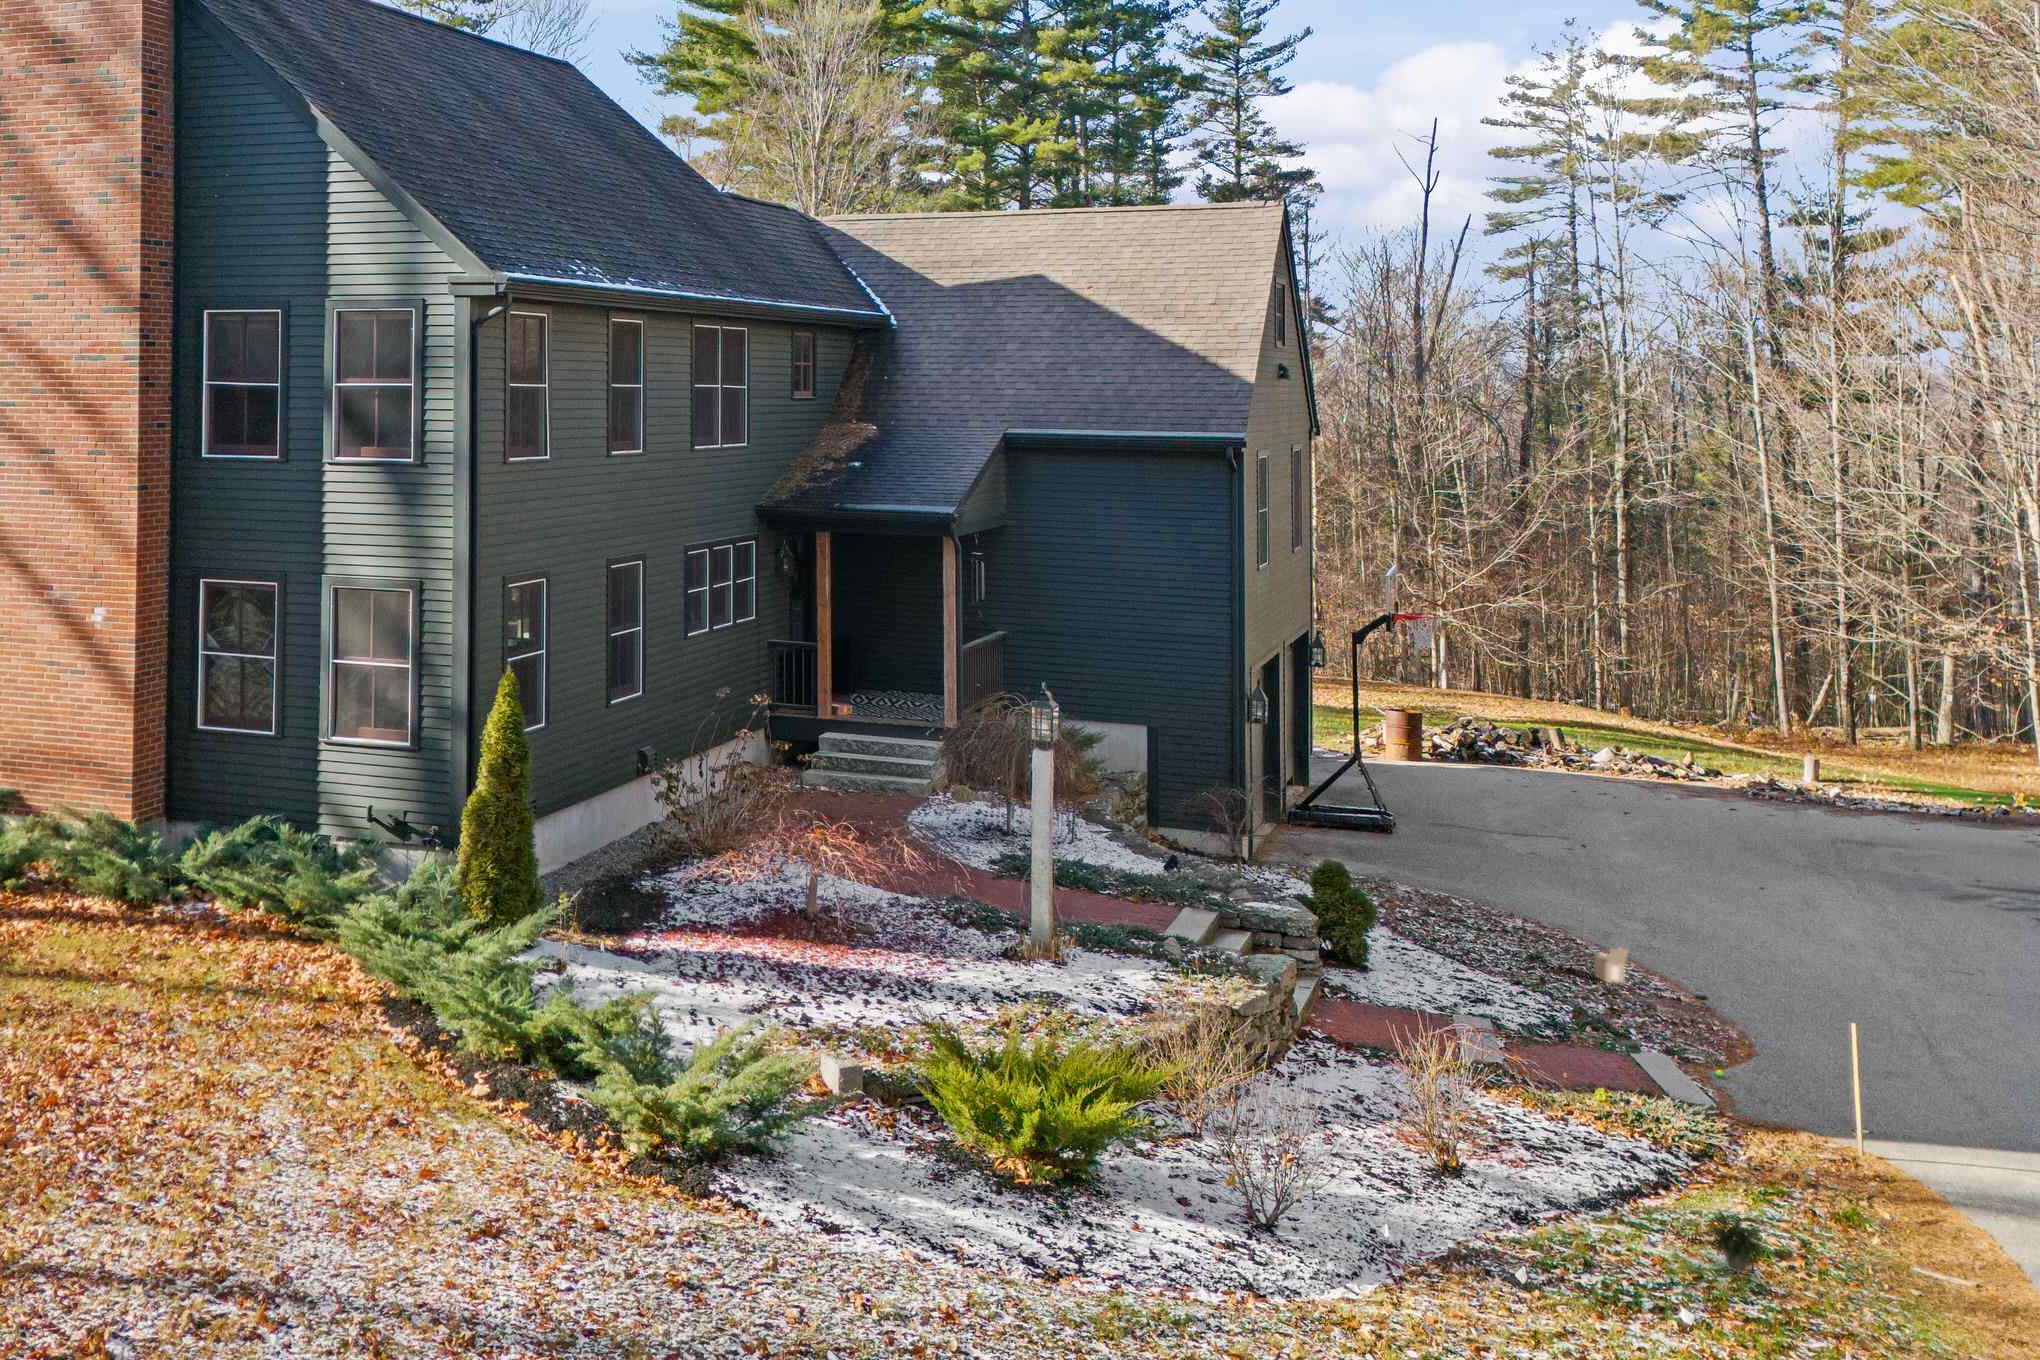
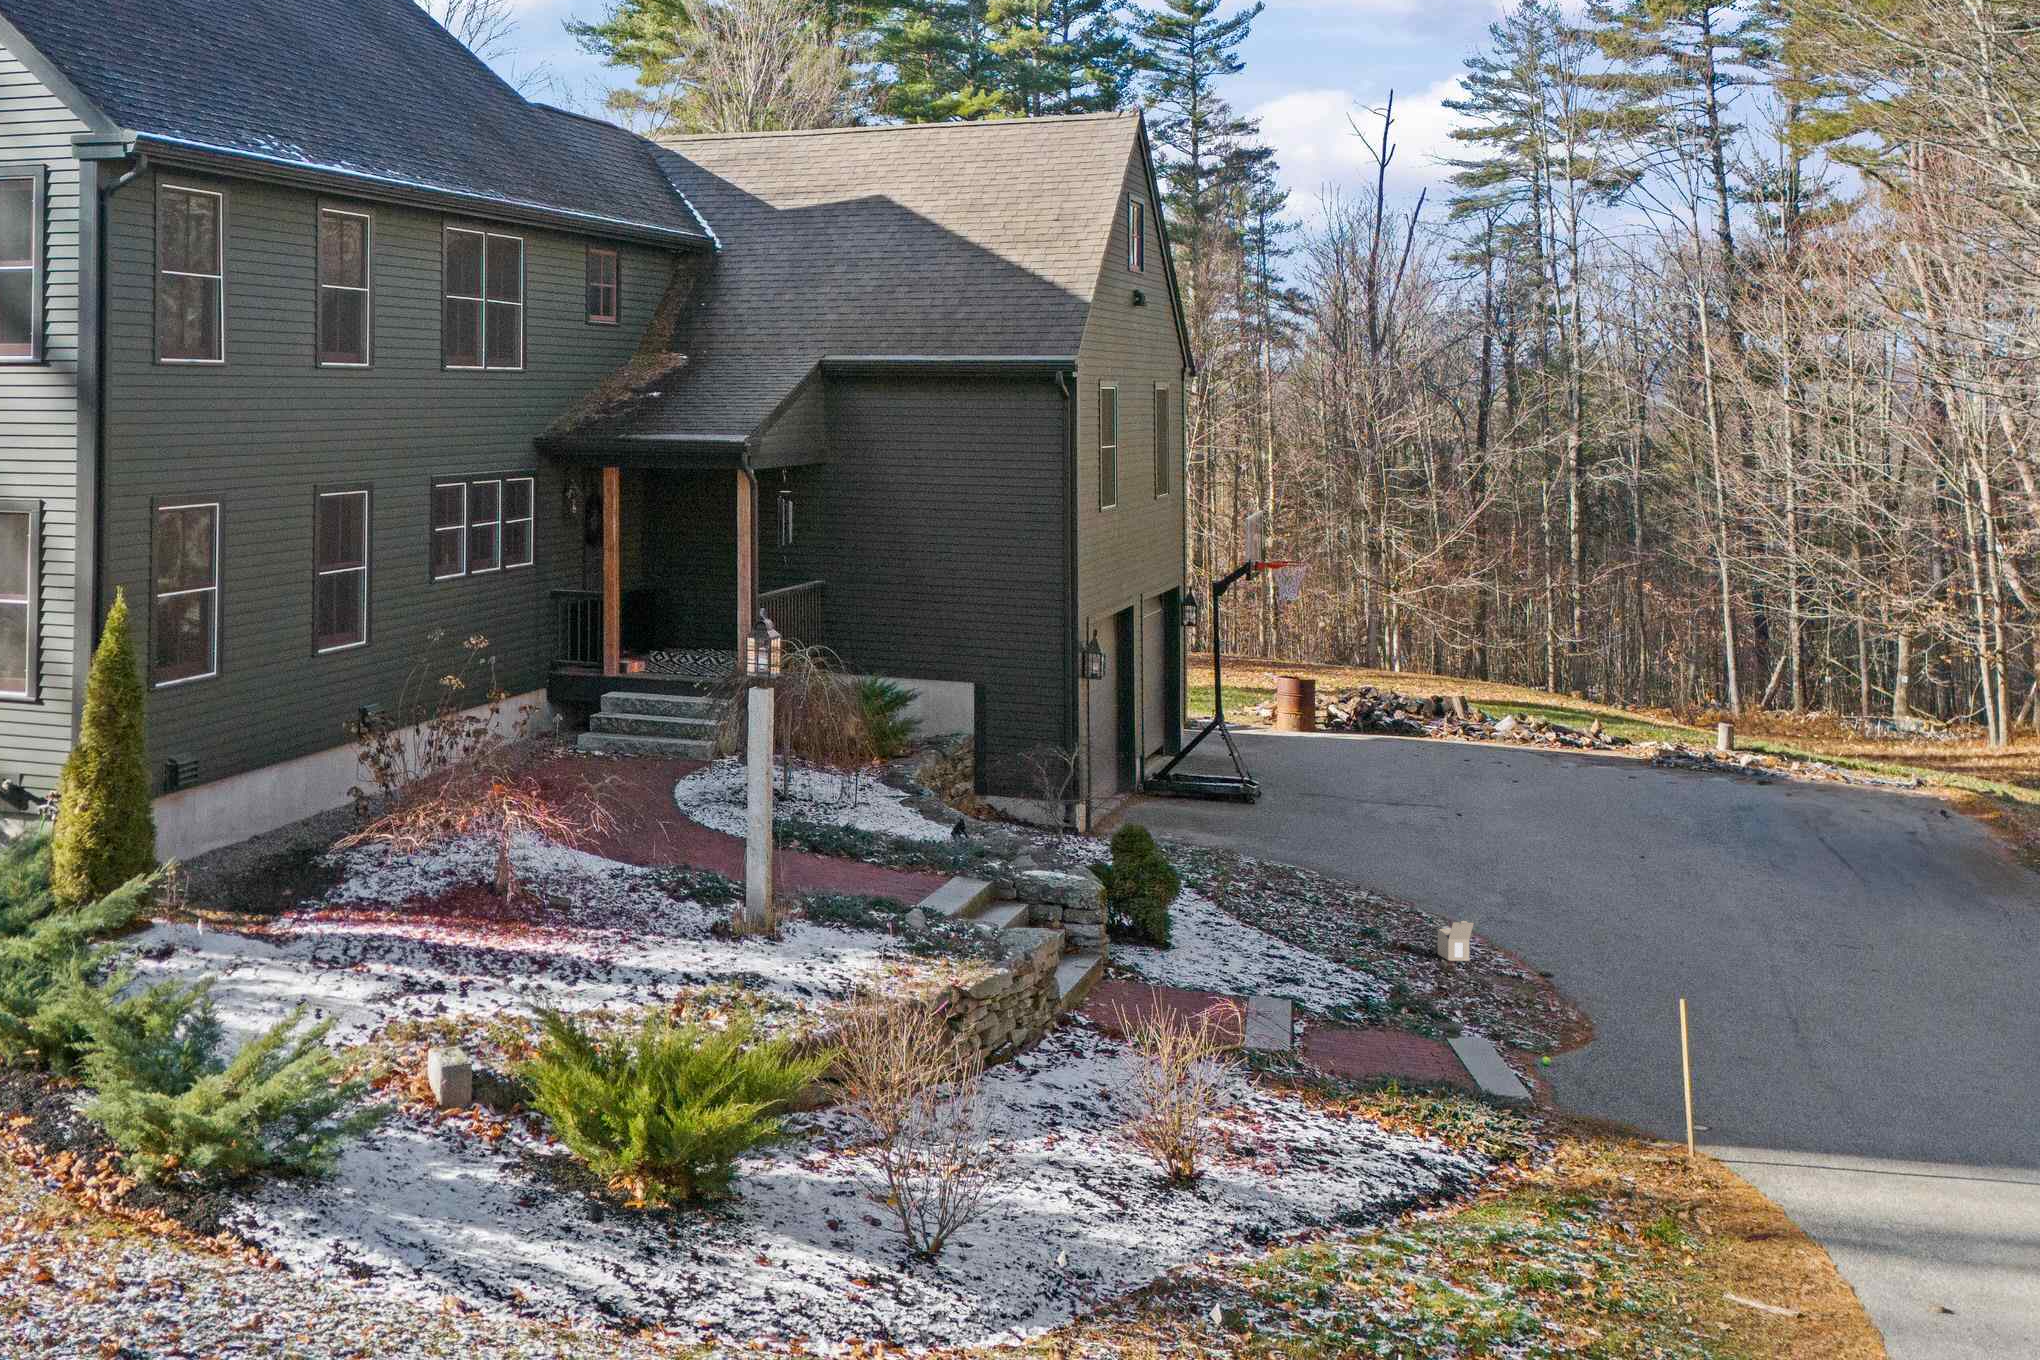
potted plant: present [1708,1210,1764,1273] -> none [1465,1216,1536,1296]

